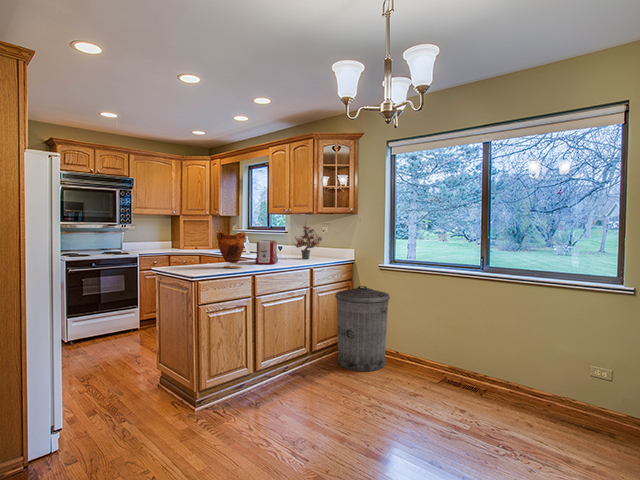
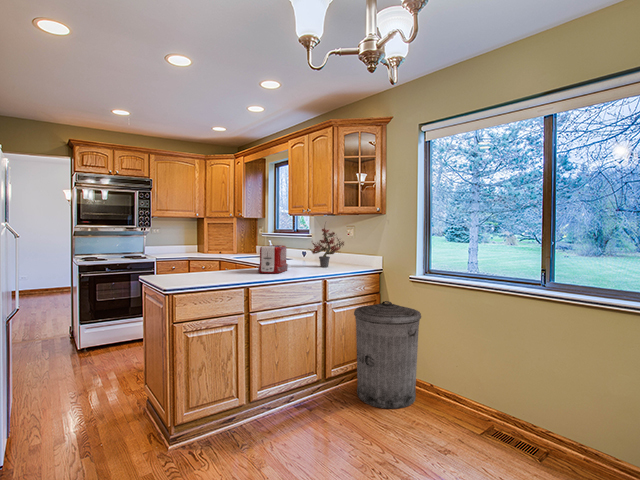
vase: present [217,232,245,268] -> none [206,236,243,278]

